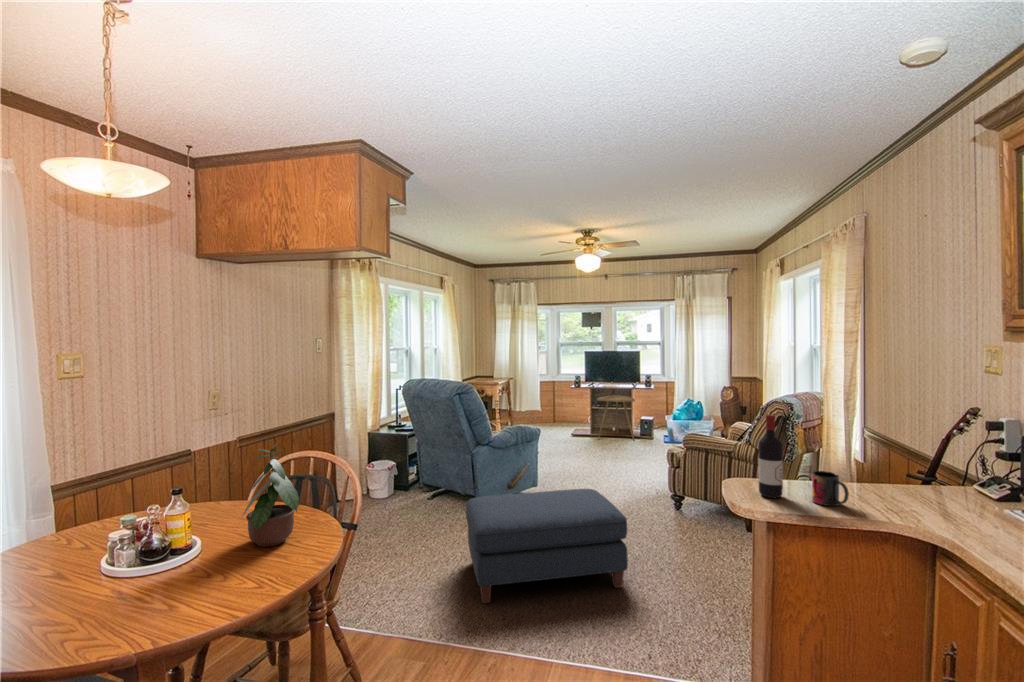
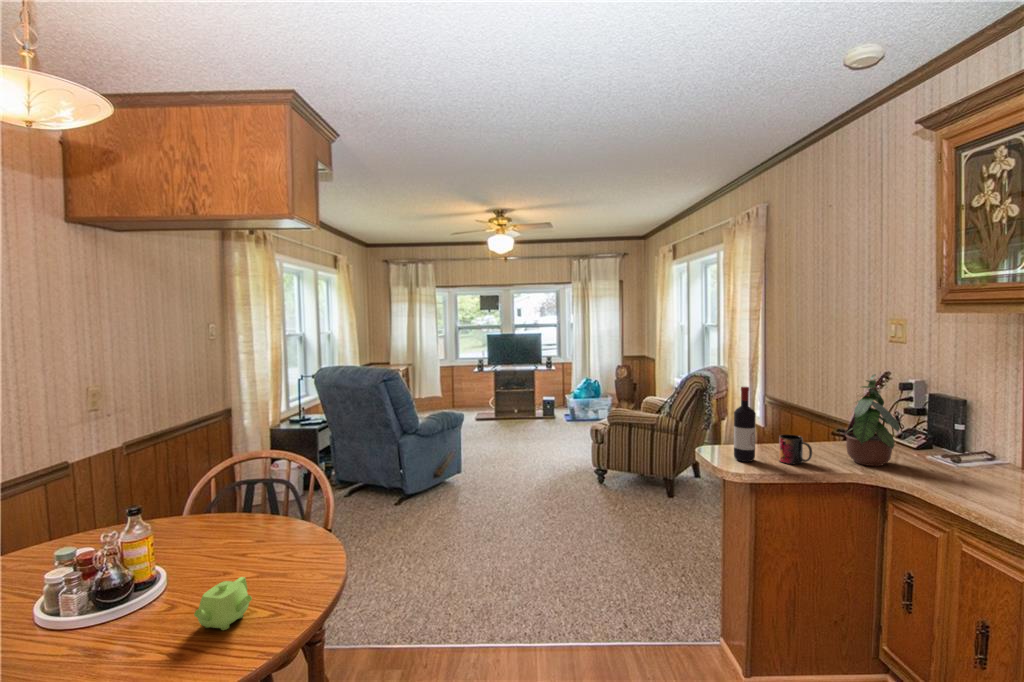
side table: present [597,395,635,441] -> none [502,377,540,423]
potted plant: present [242,444,299,547] -> present [846,374,900,466]
ottoman: present [466,489,628,603] -> none [413,471,583,598]
teapot: none [190,552,244,594] -> present [194,577,252,630]

